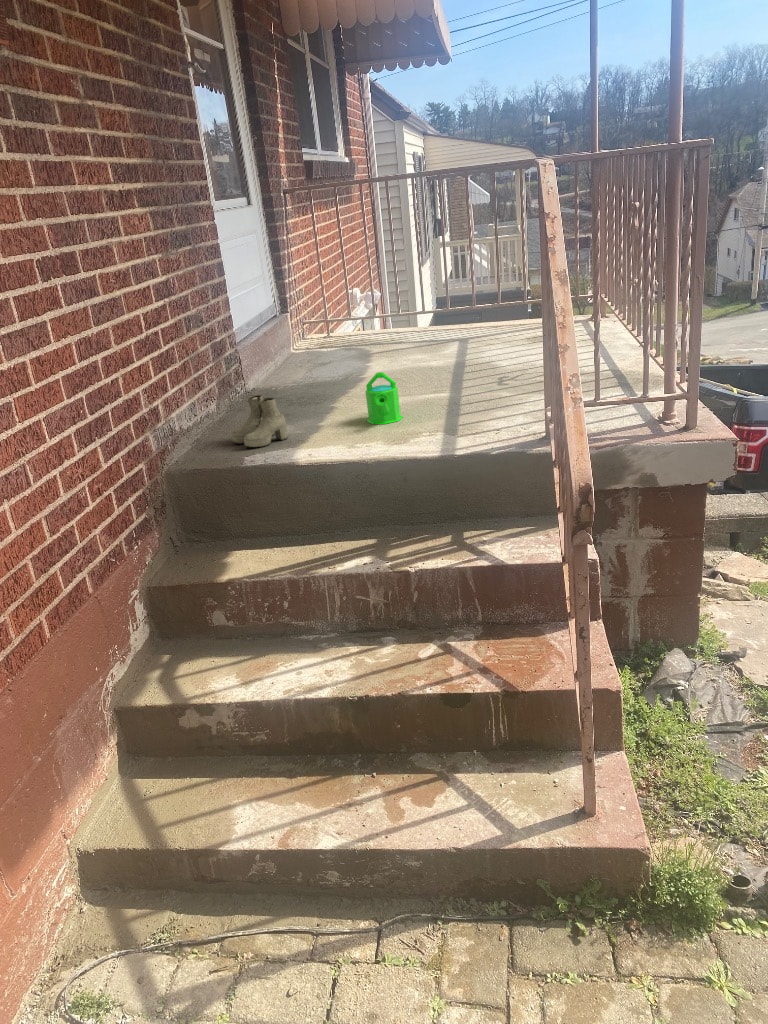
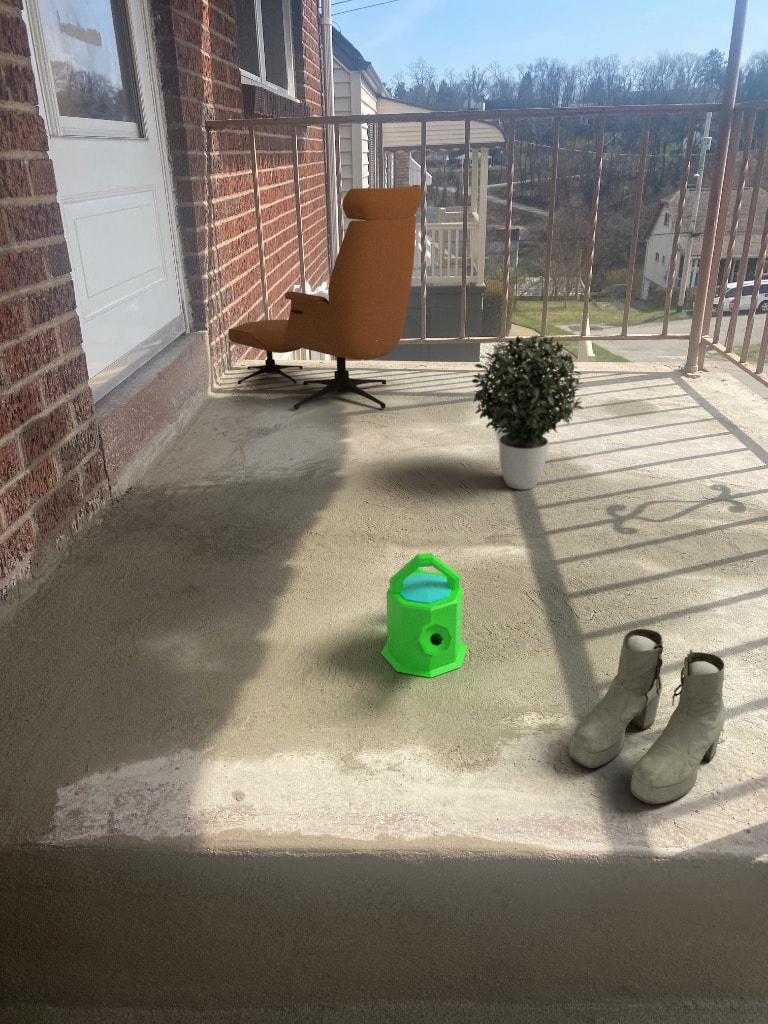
lounge chair: none [302,217,407,354] -> present [228,185,421,410]
potted plant: none [425,290,483,374] -> present [472,335,583,490]
boots: present [232,395,288,447] -> present [569,629,725,804]

